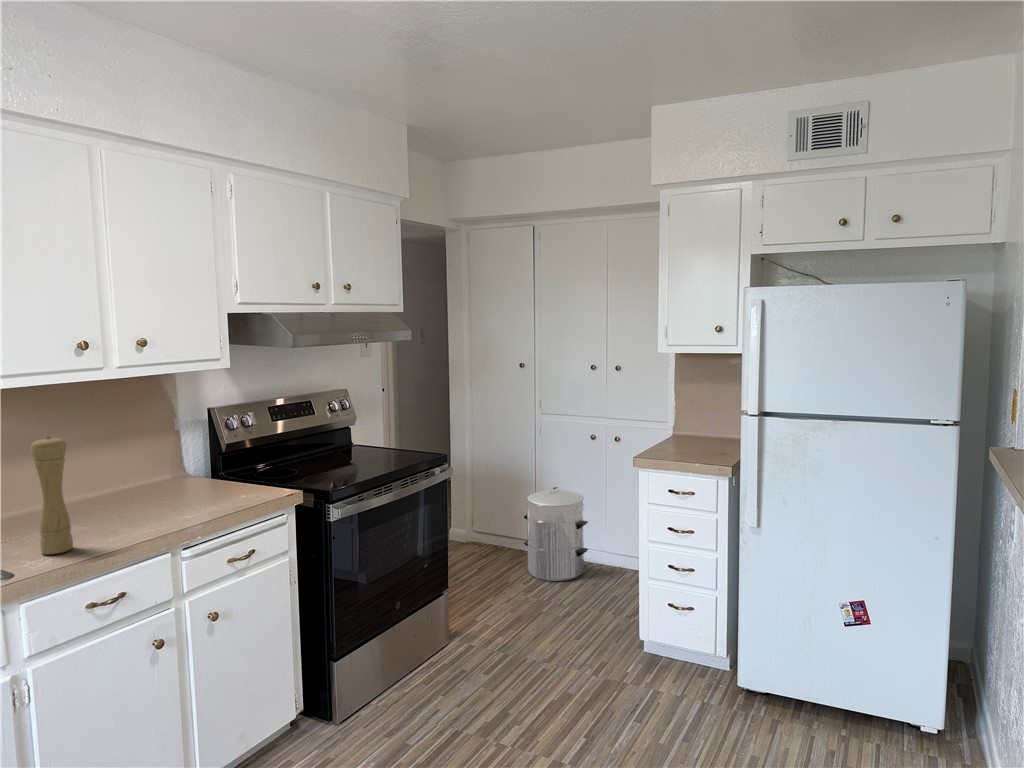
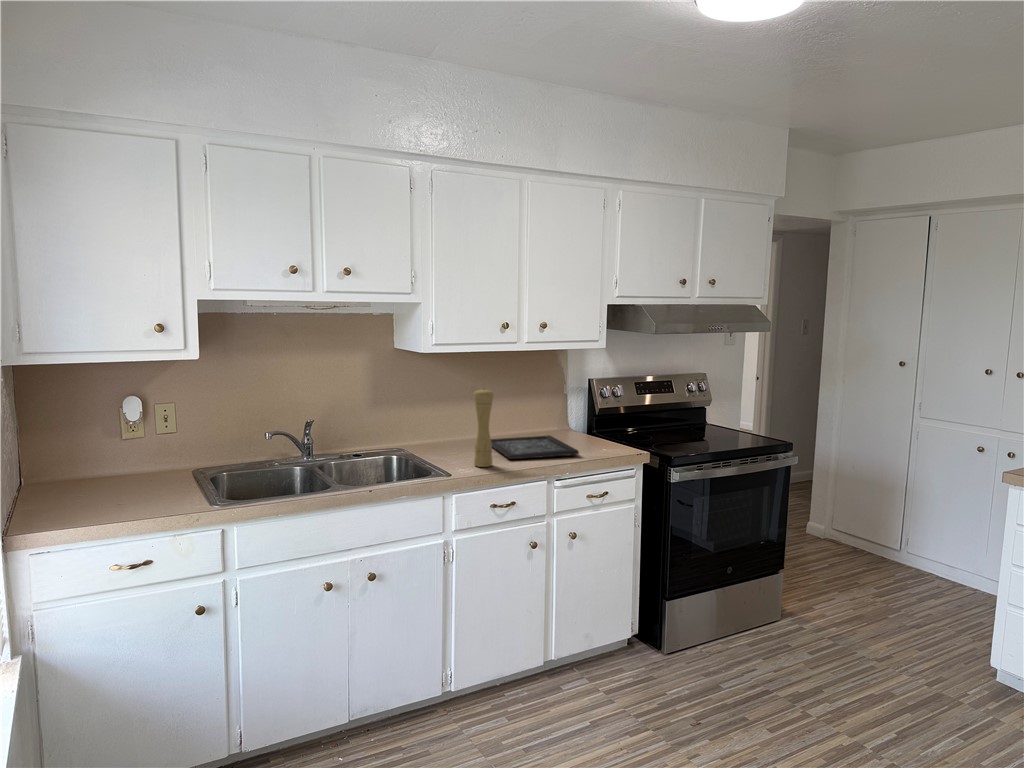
waste bin: present [524,487,588,581] -> none [883,495,962,596]
tray: none [58,488,207,533] -> present [491,435,579,459]

